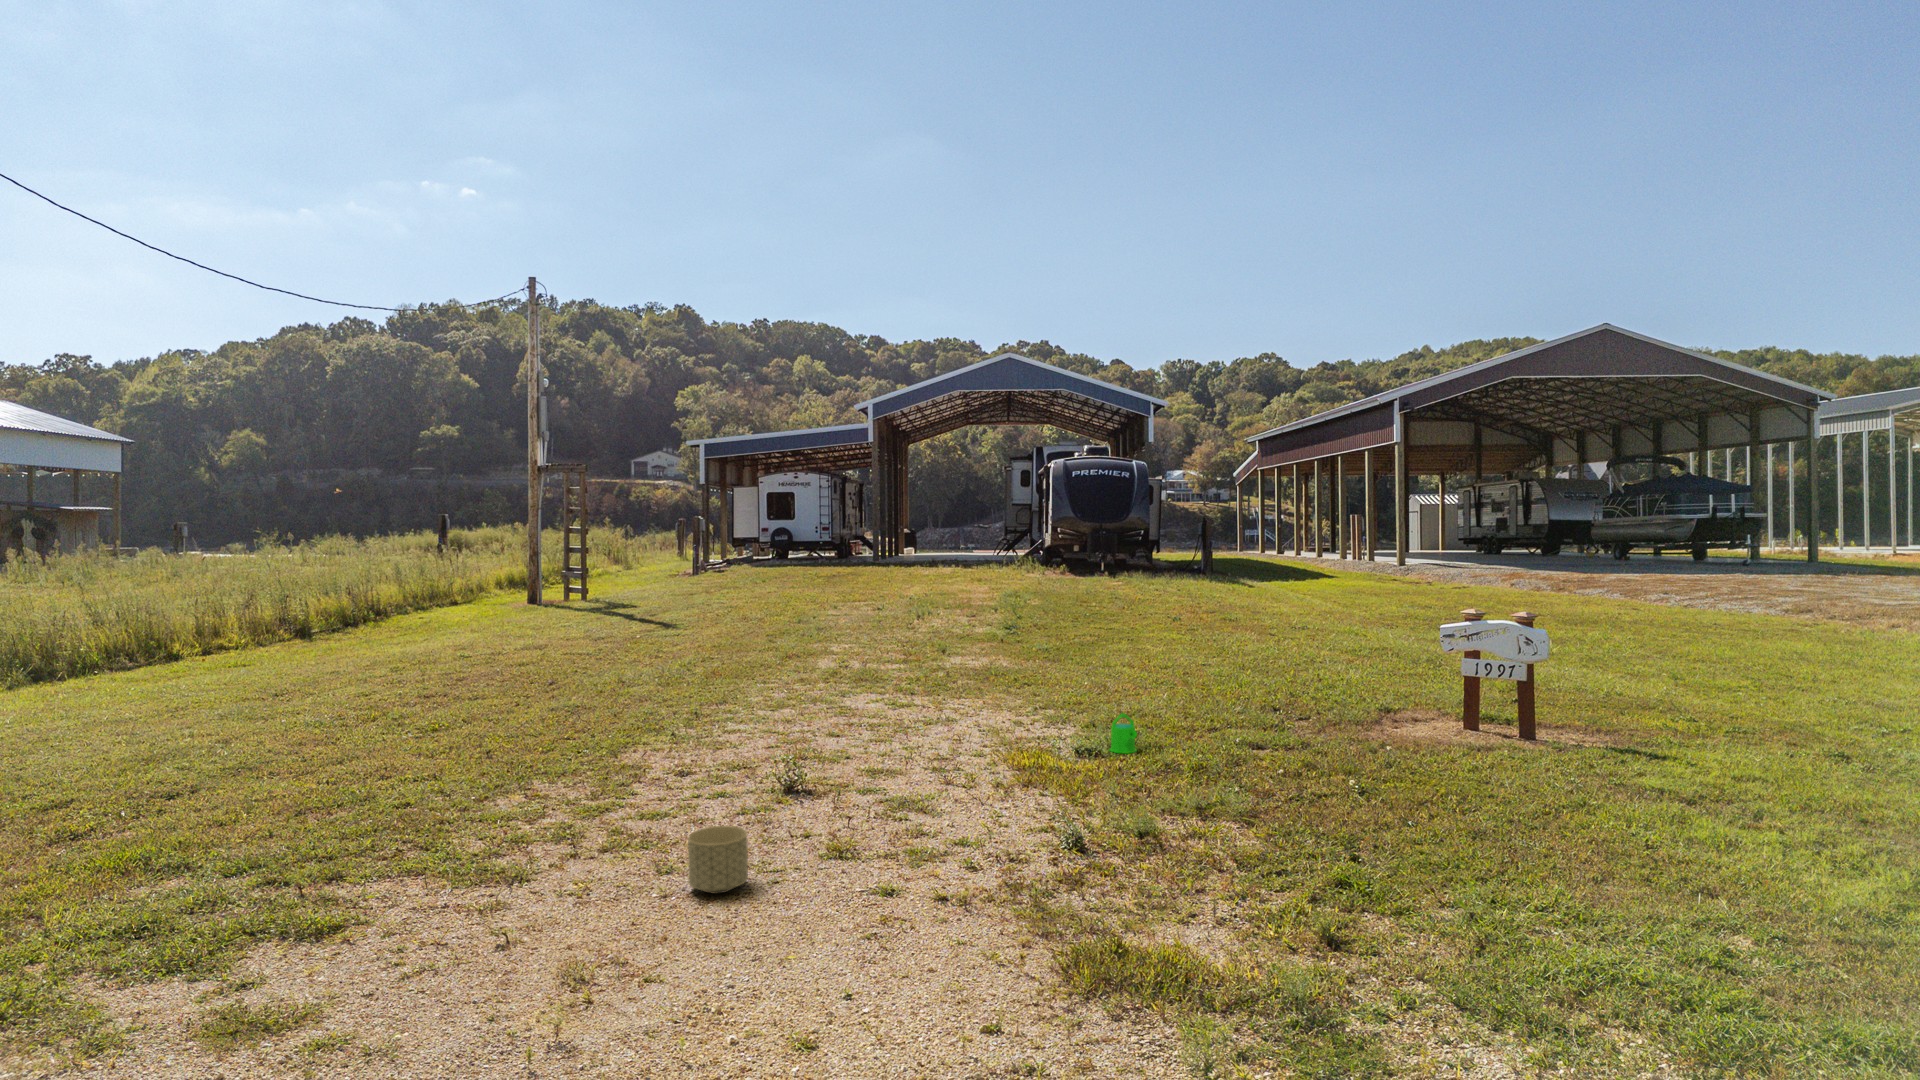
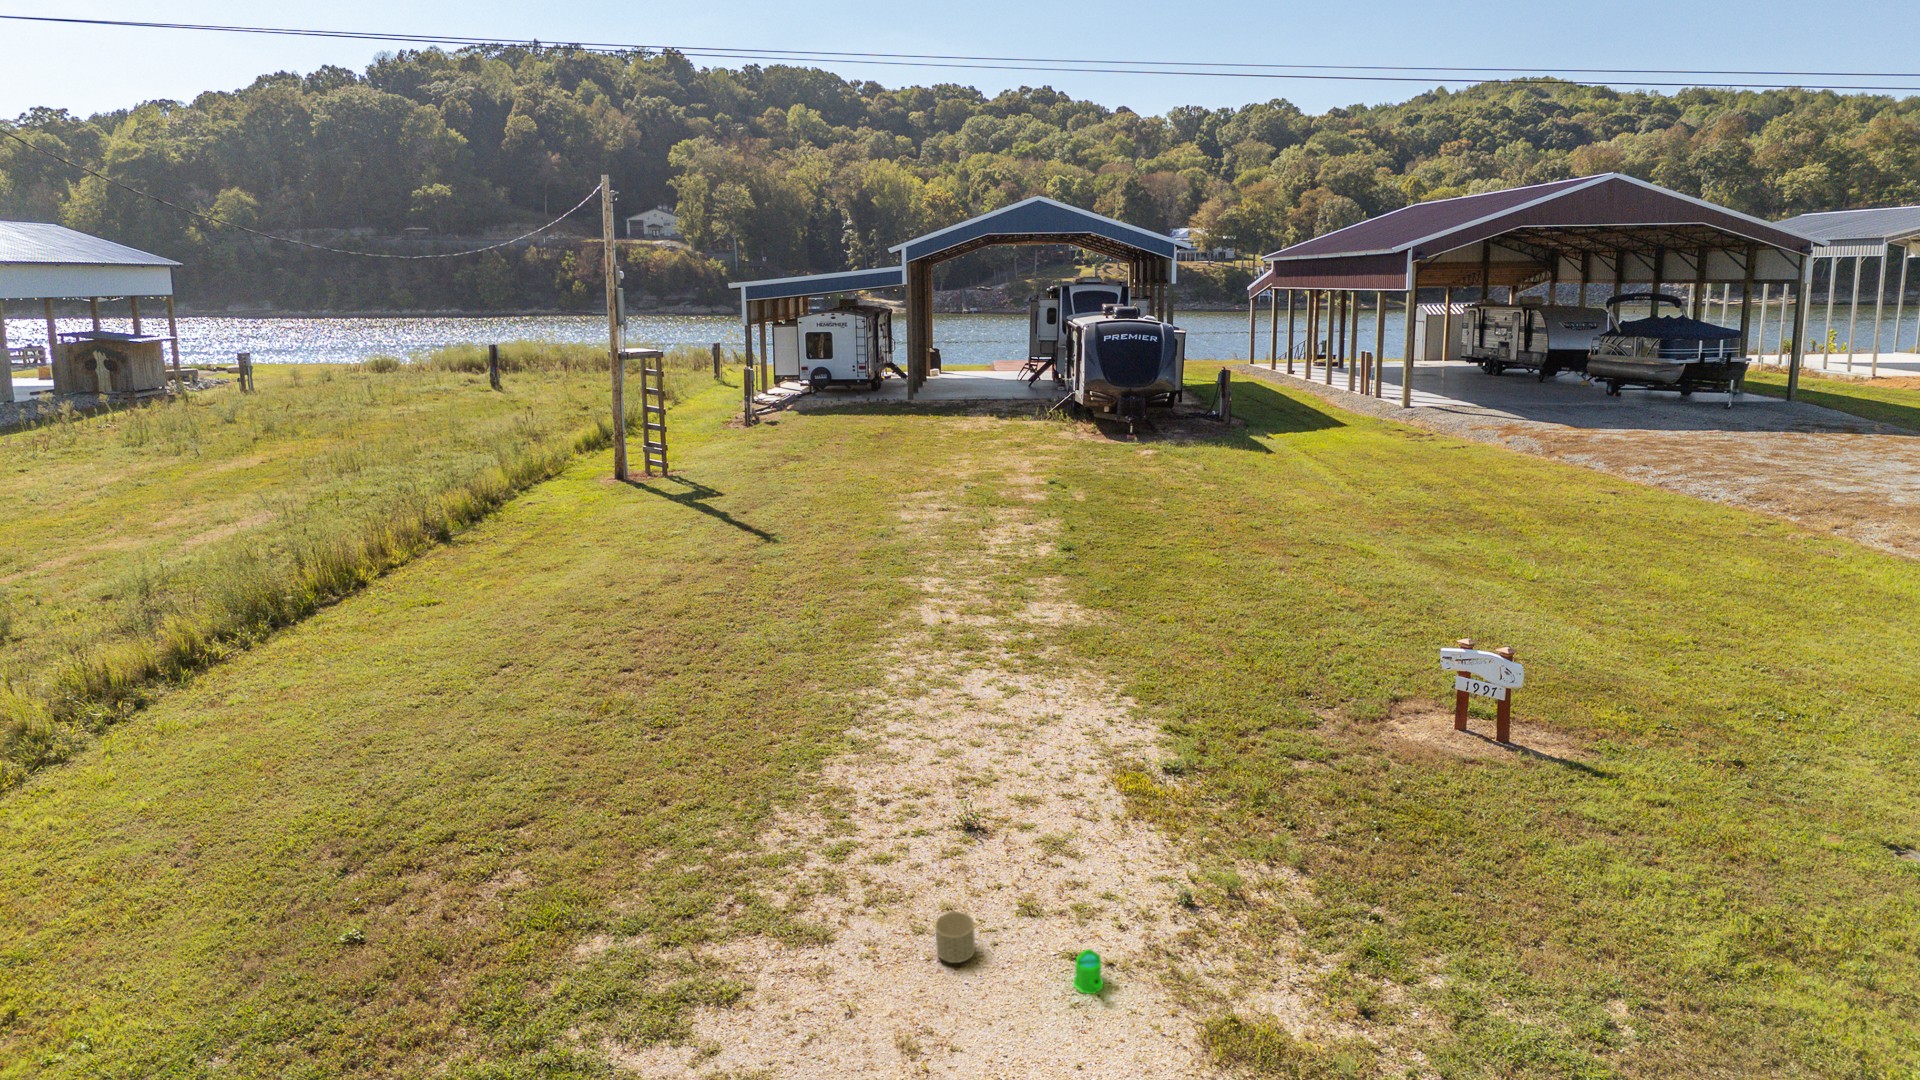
watering can: present [1110,713,1137,753] -> present [1074,949,1103,994]

